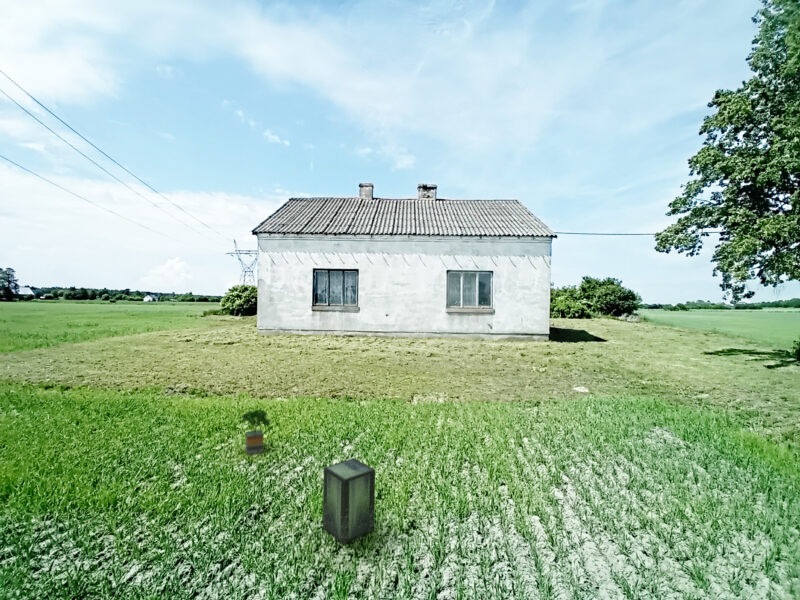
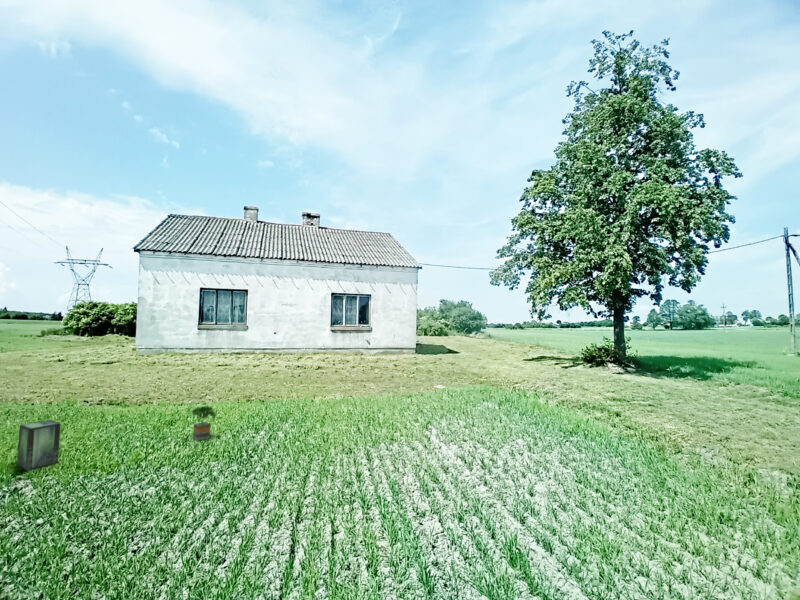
storage box: present [323,458,375,544] -> present [17,420,61,471]

